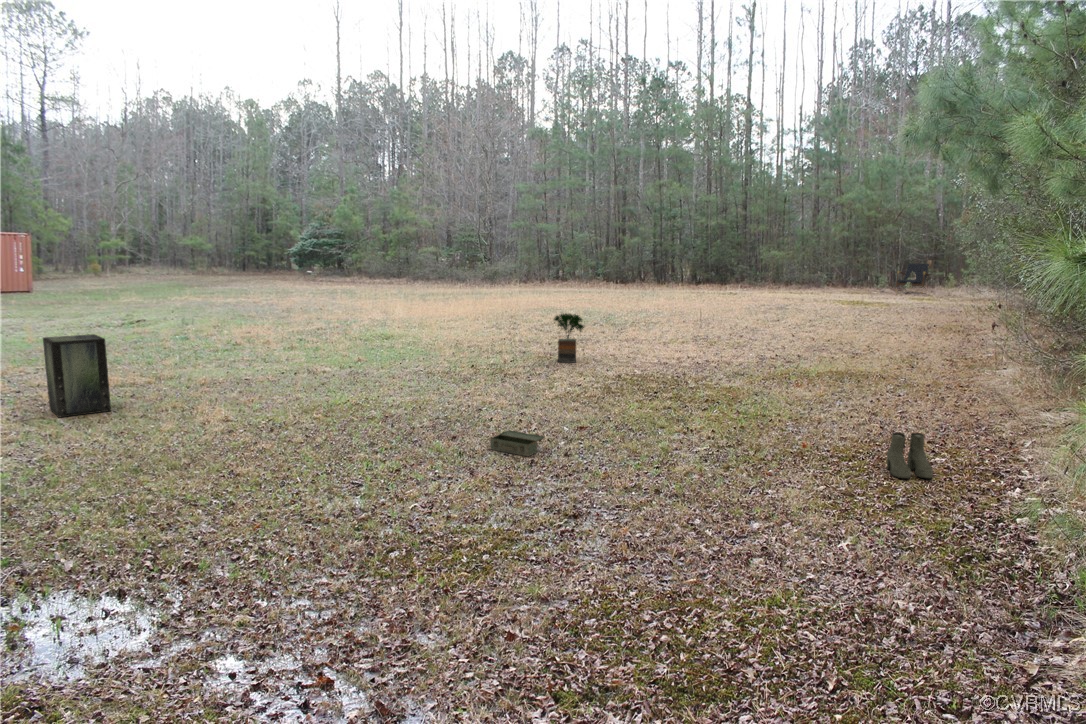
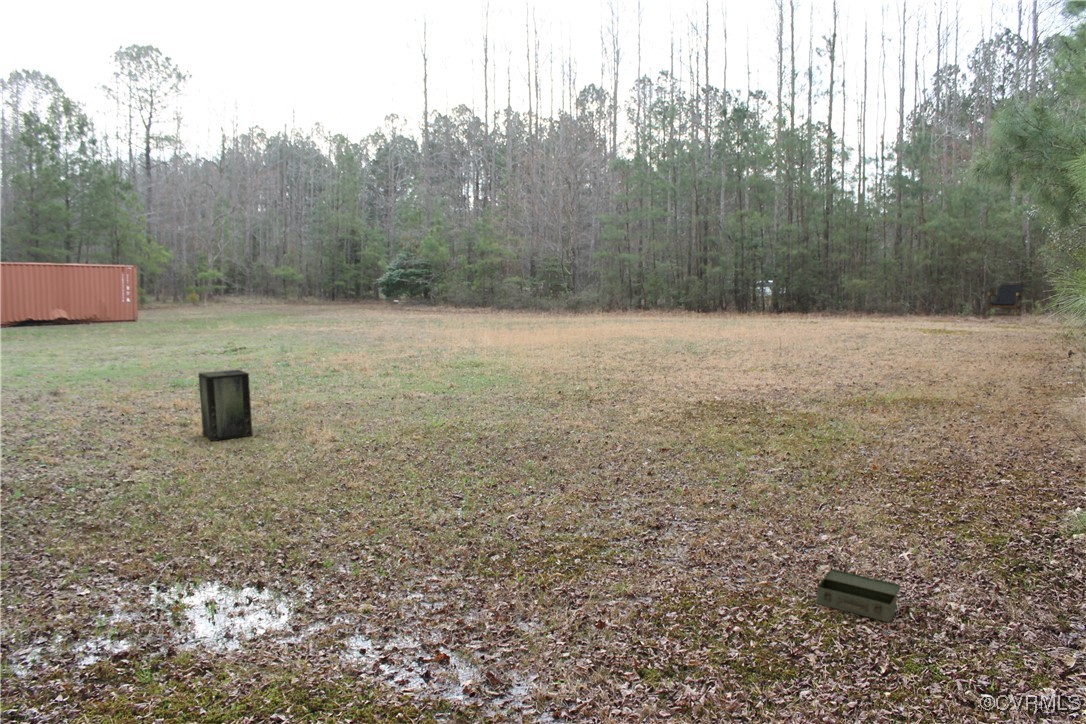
potted tree: present [554,314,584,363] -> none [634,343,666,390]
toolbox: present [490,430,545,456] -> present [817,569,901,622]
boots: present [887,432,933,479] -> none [955,454,1001,498]

